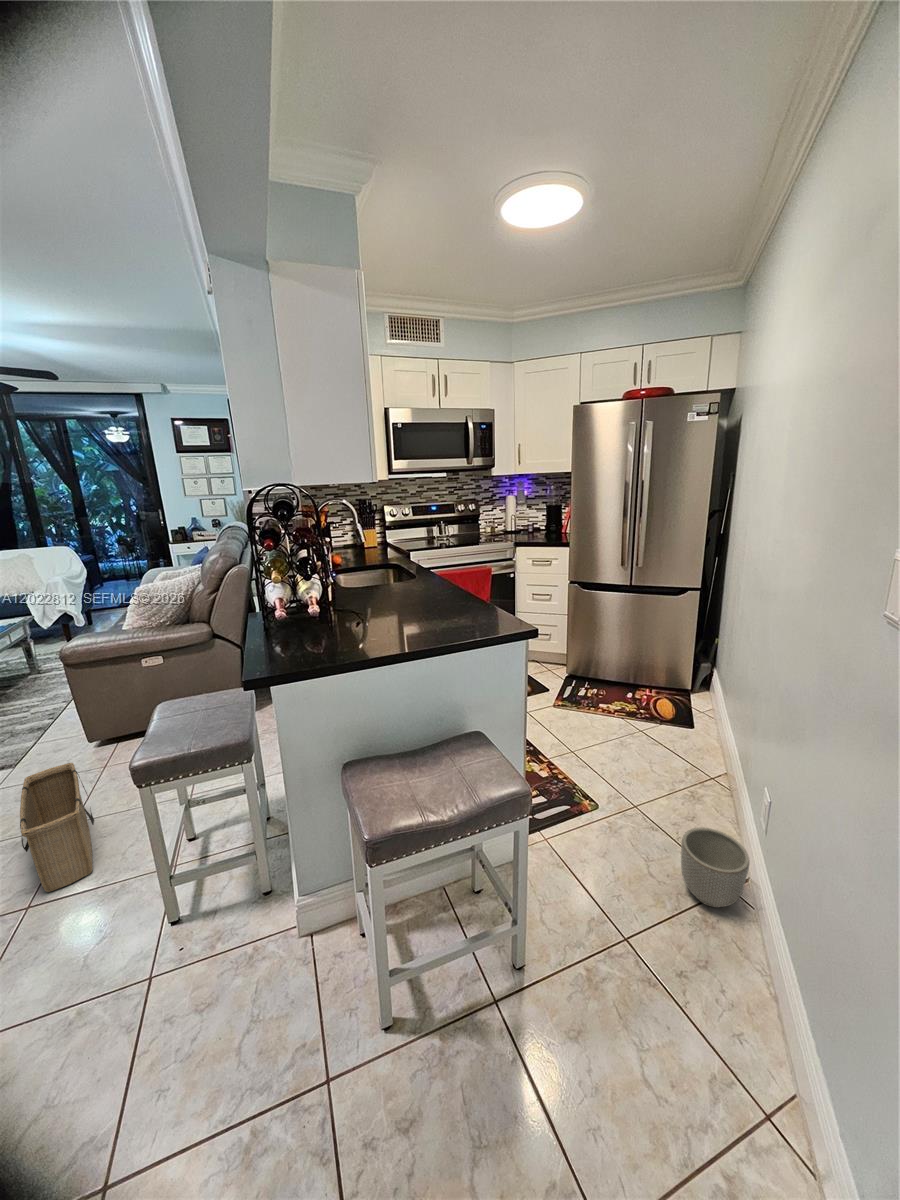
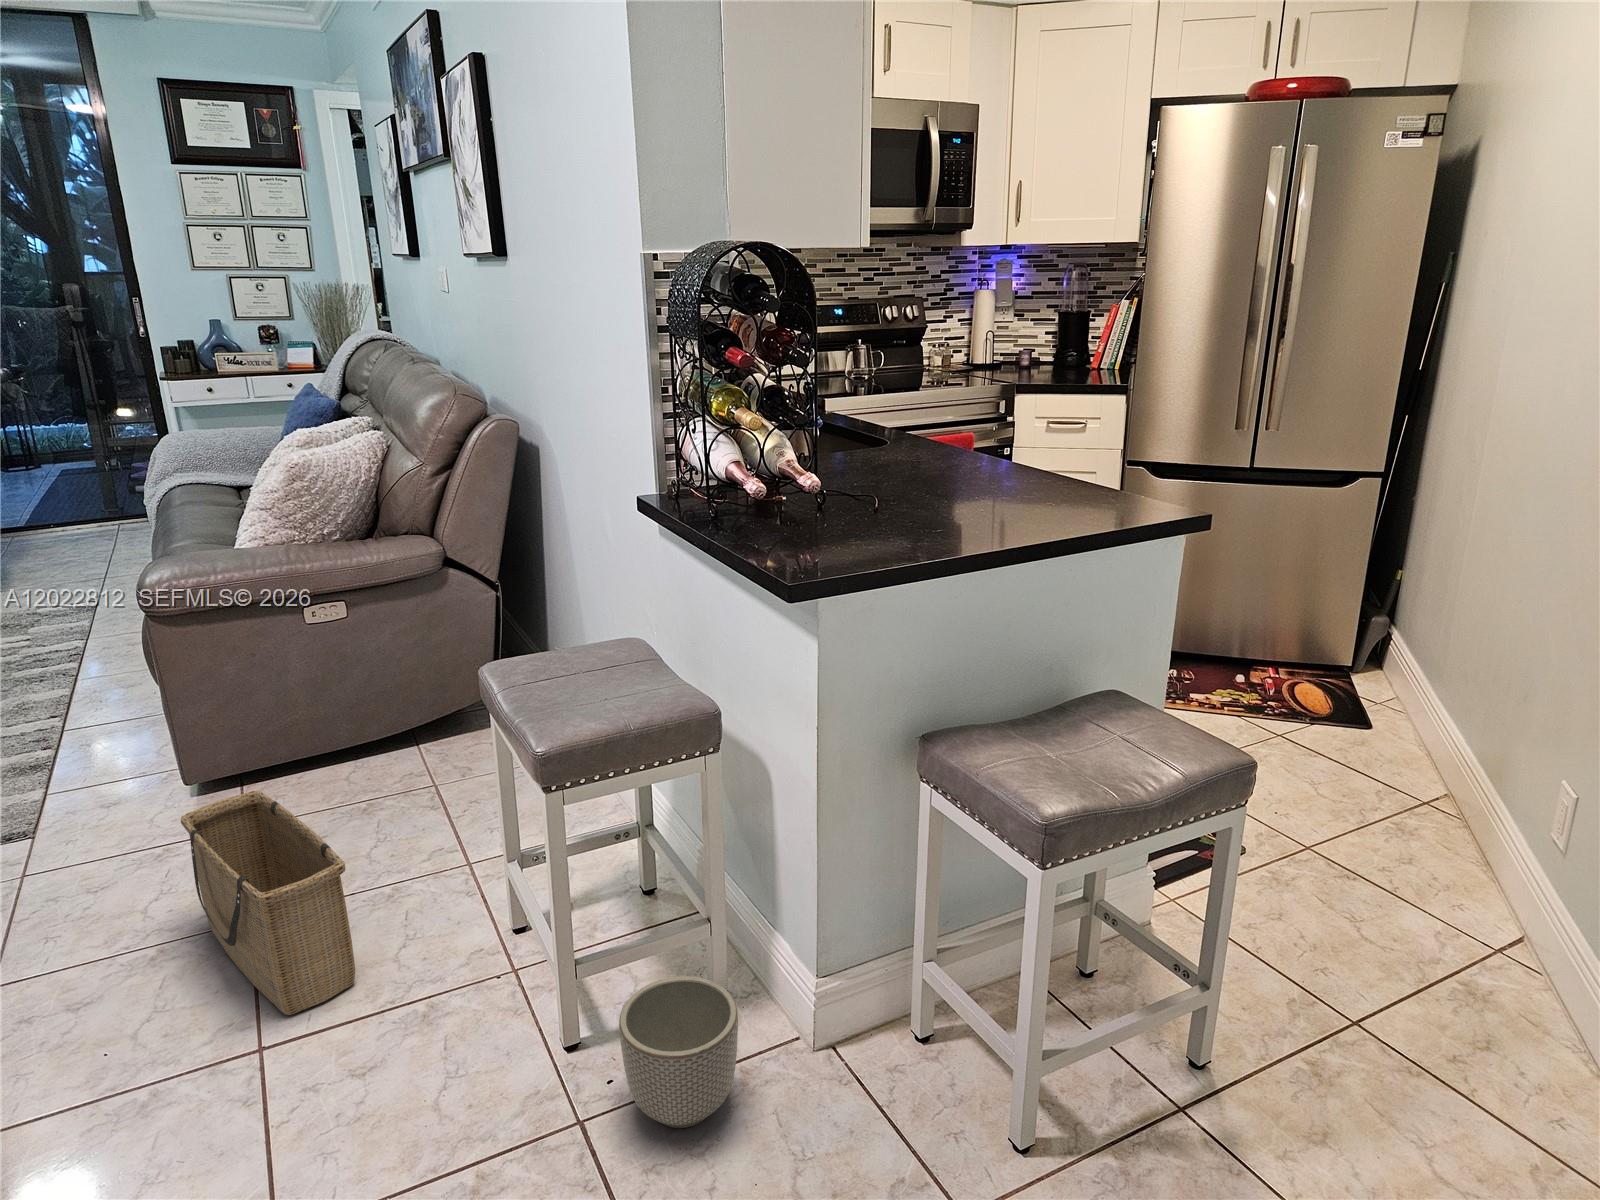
planter: present [681,828,750,908] -> present [619,976,738,1128]

